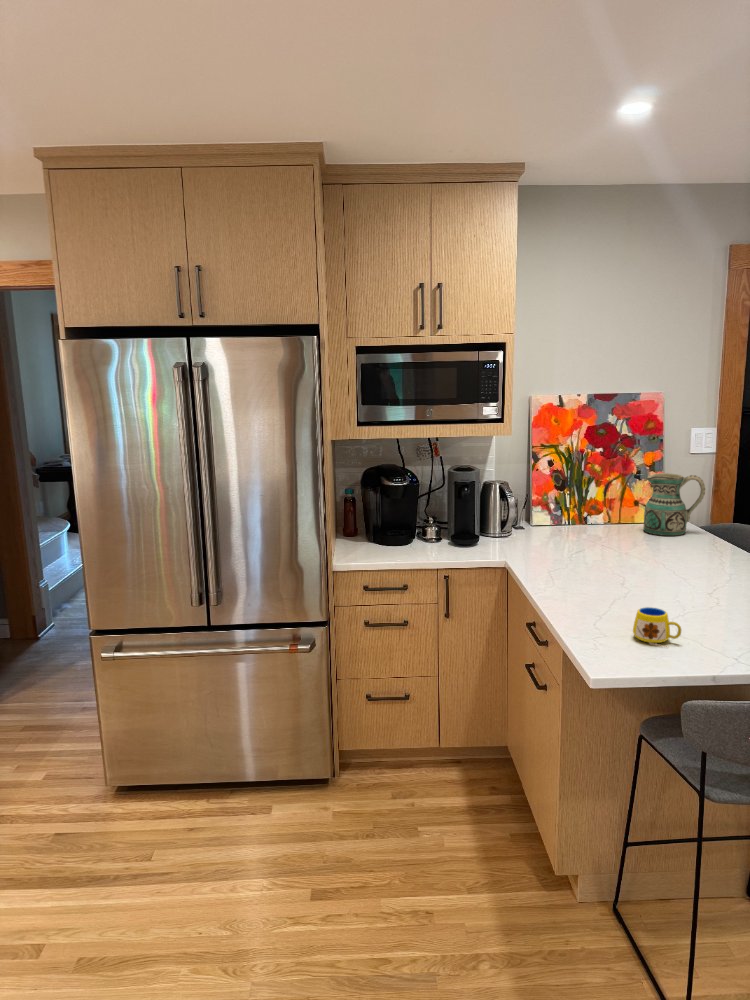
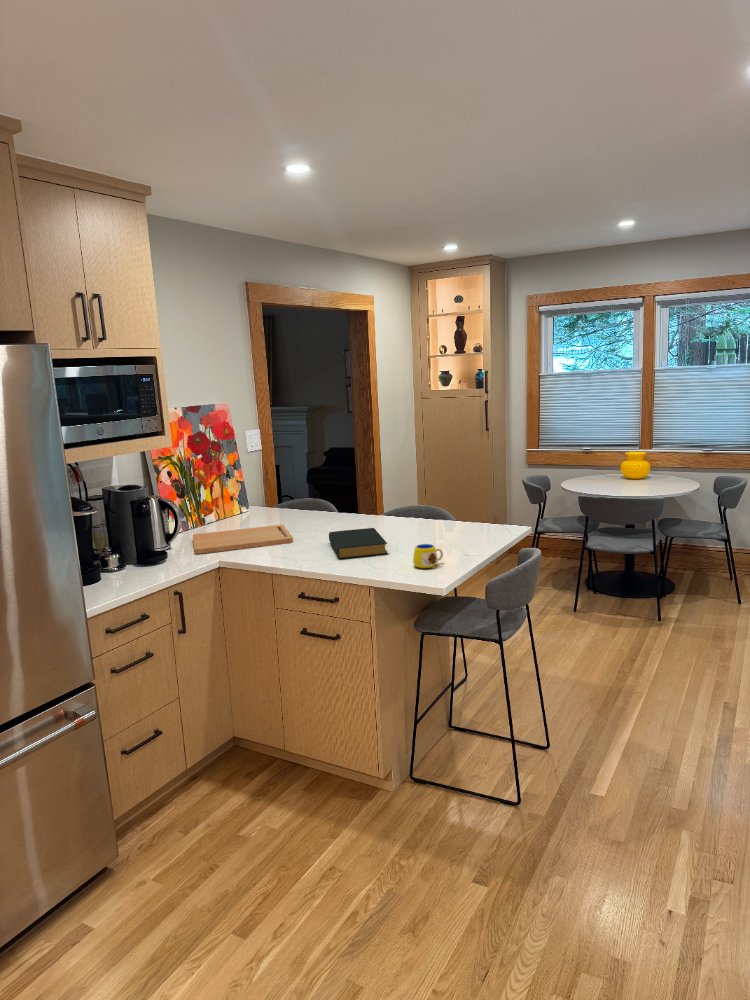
ceramic pitcher: present [644,473,705,536] -> none [245,466,286,519]
cutting board: none [511,531,640,565] -> present [193,525,293,554]
hardback book: none [594,565,698,611] -> present [329,528,388,559]

